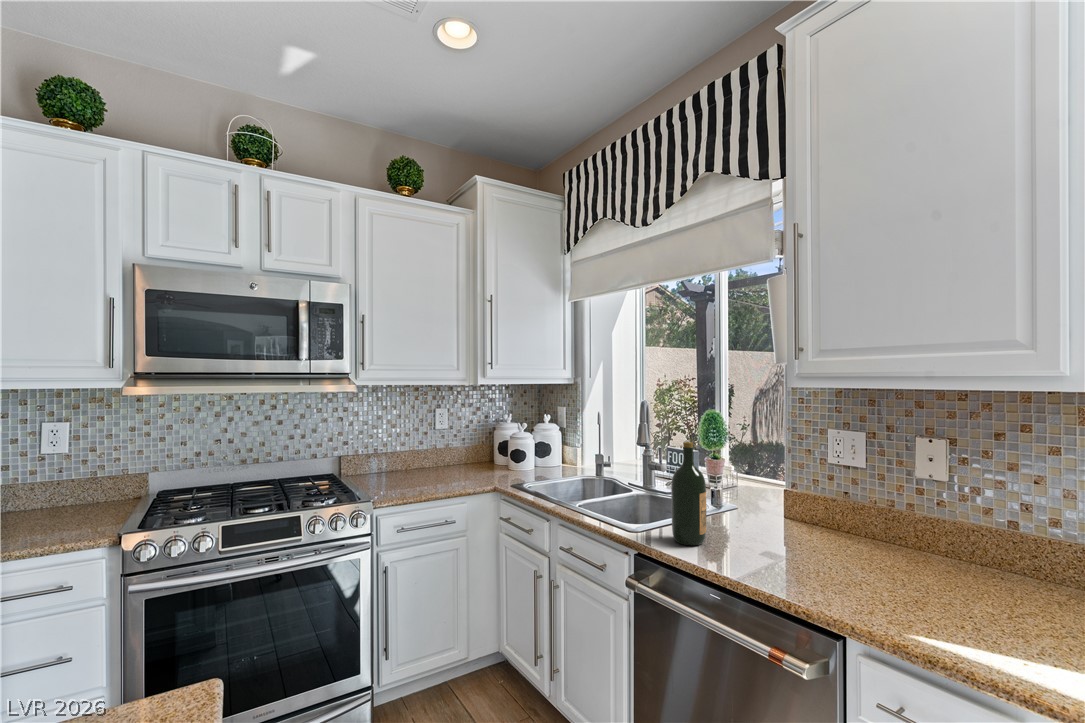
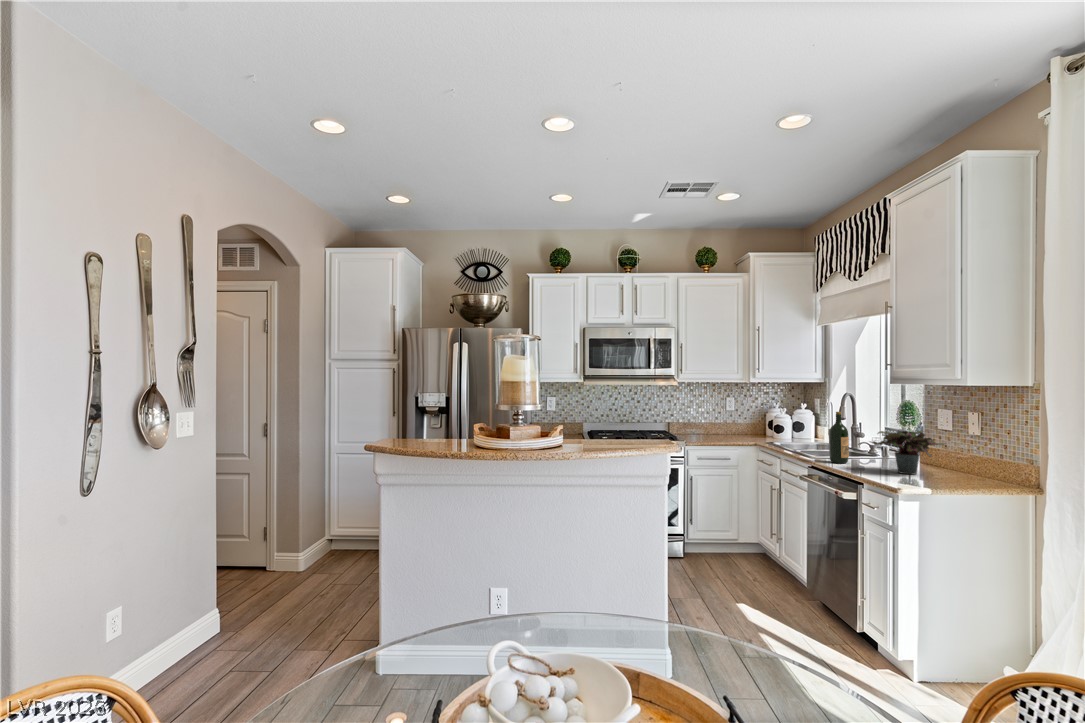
potted plant: none [777,478,925,575] -> present [870,431,946,474]

